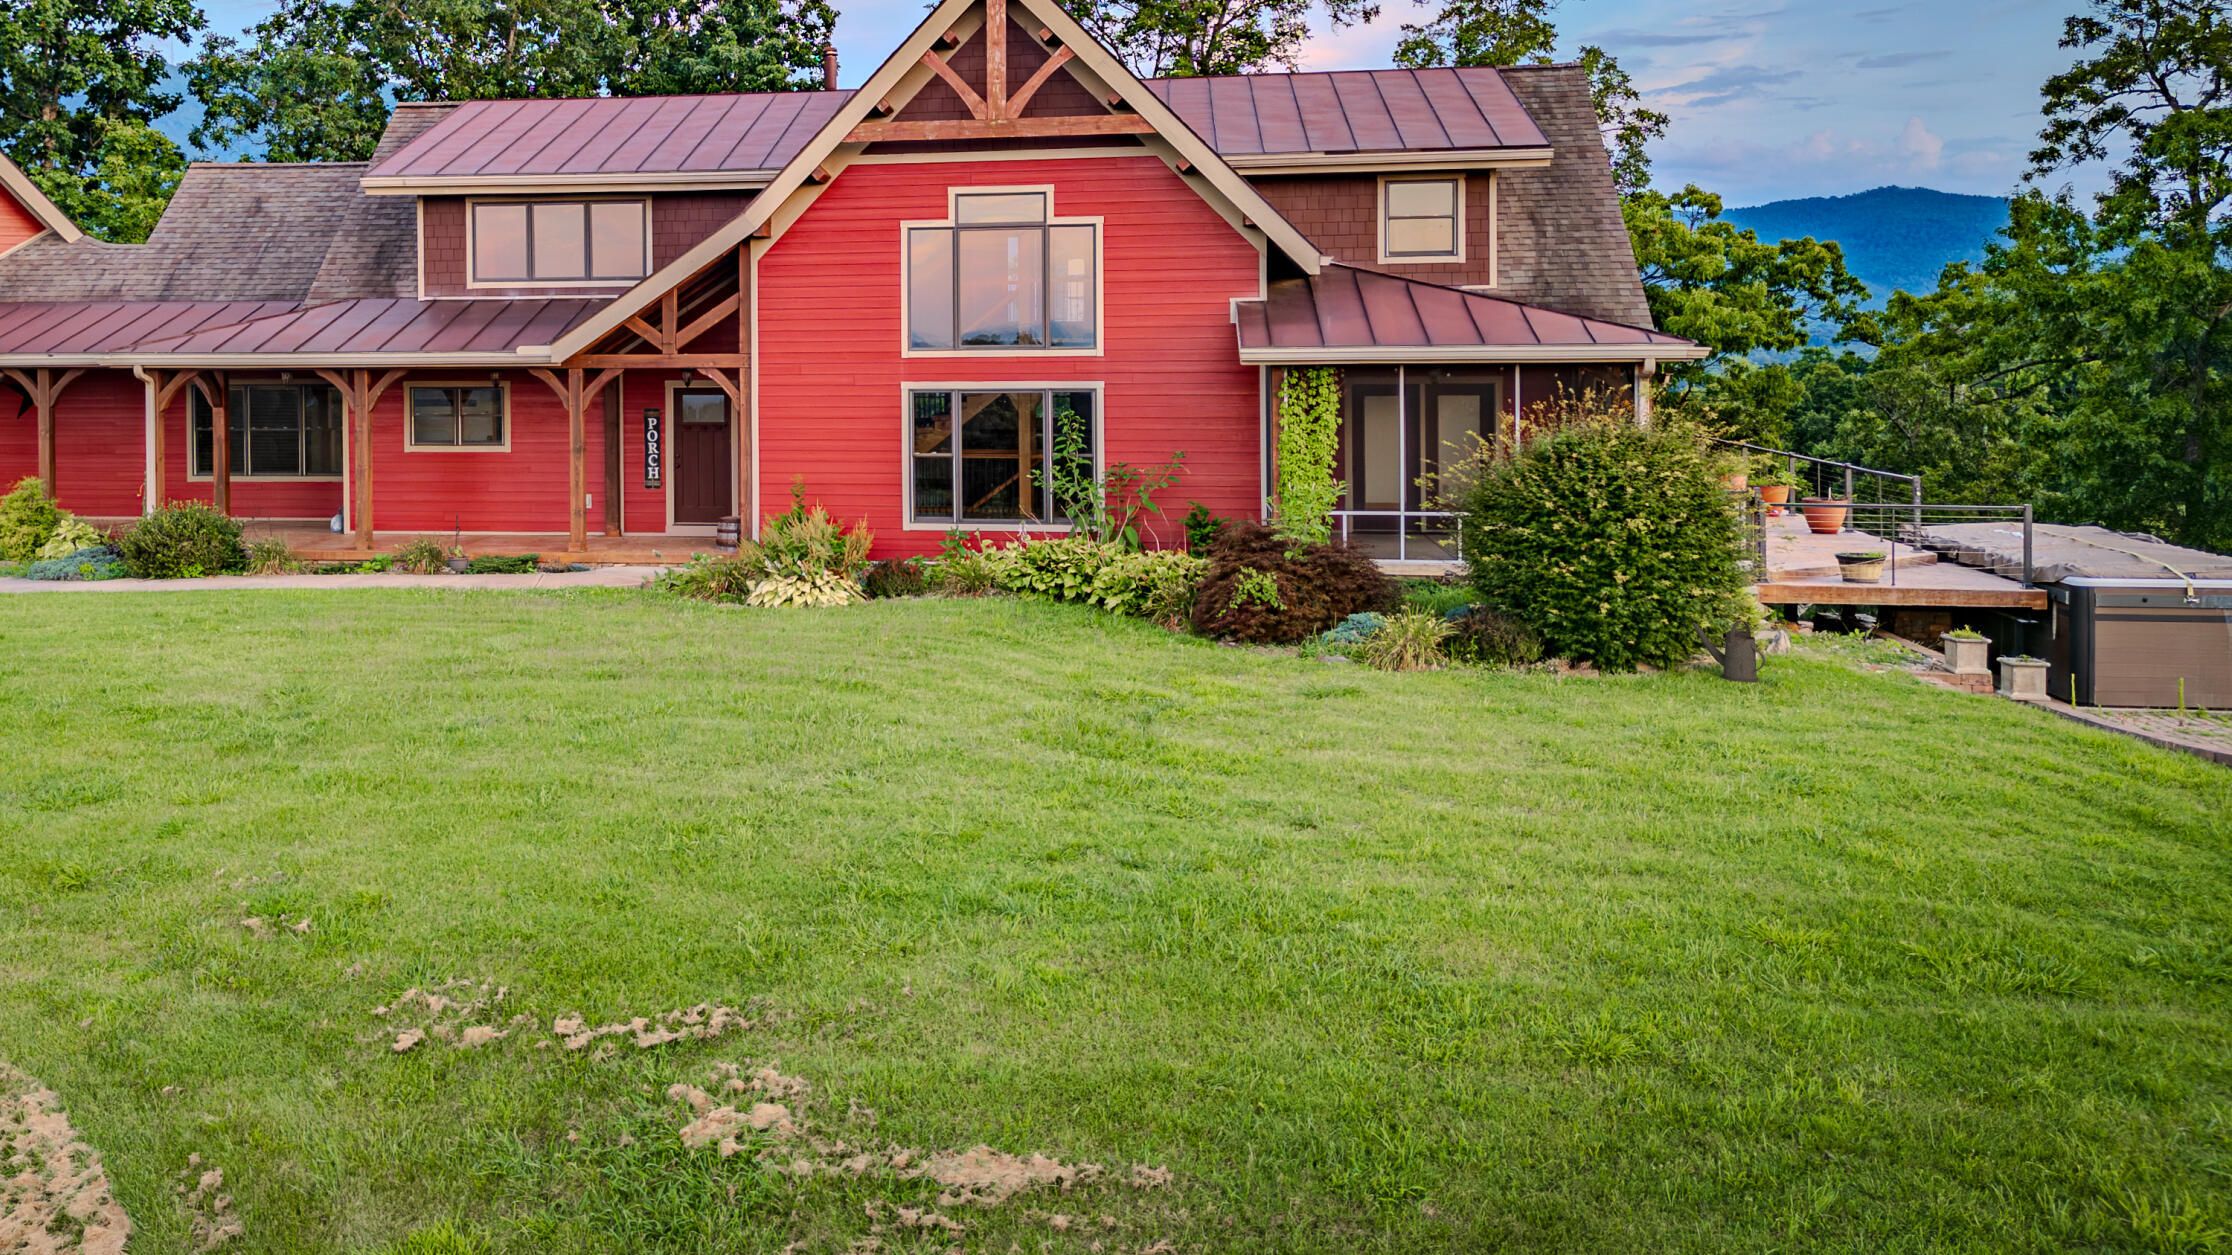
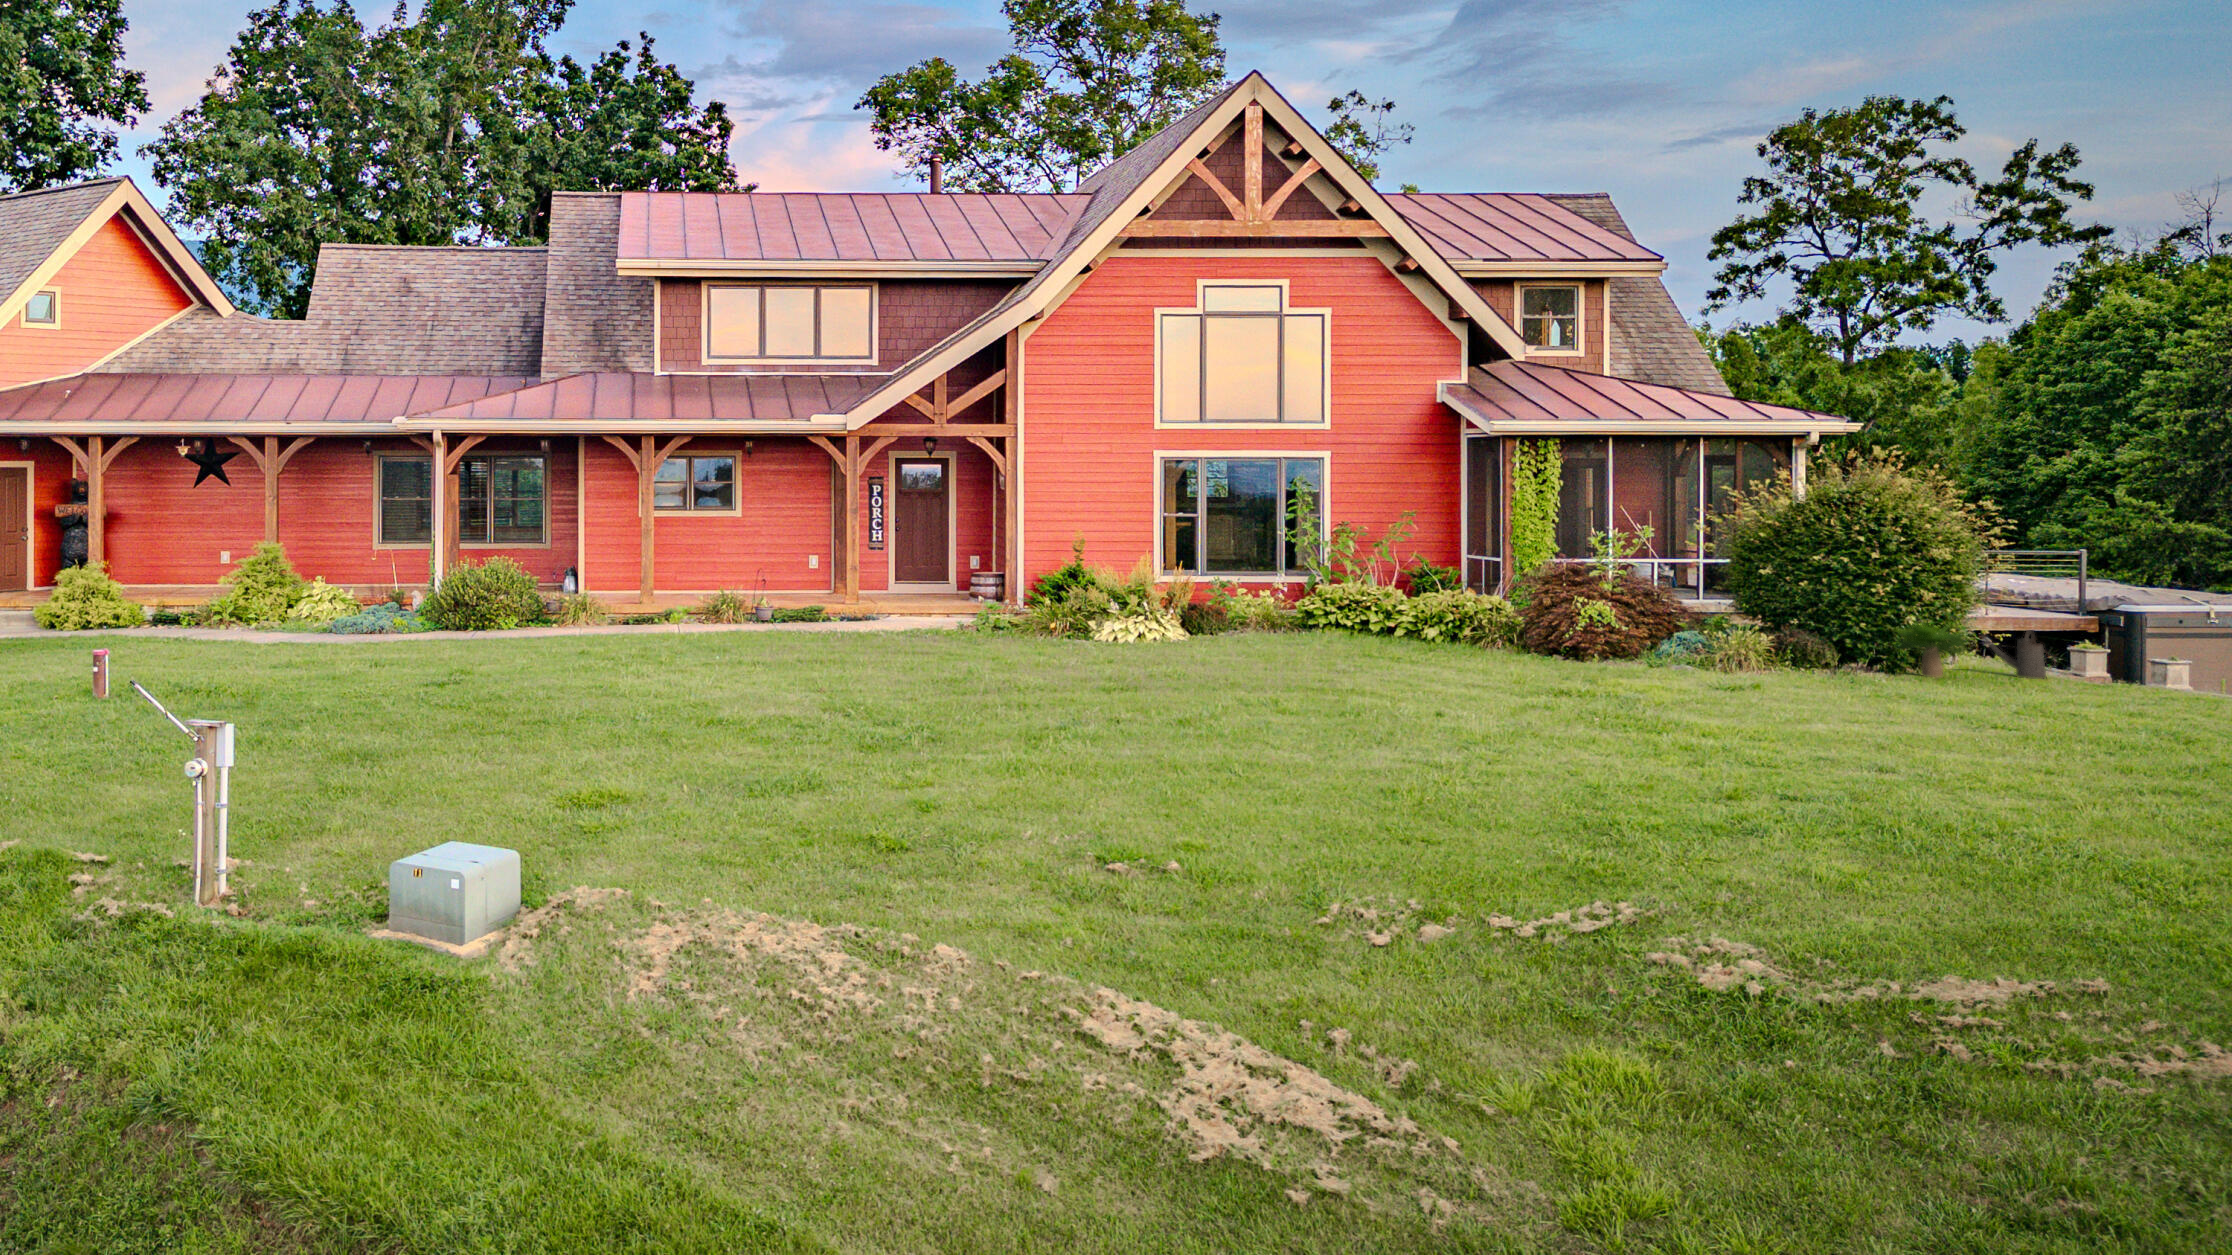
potted plant: none [1552,605,1649,677] -> present [1894,624,1969,677]

